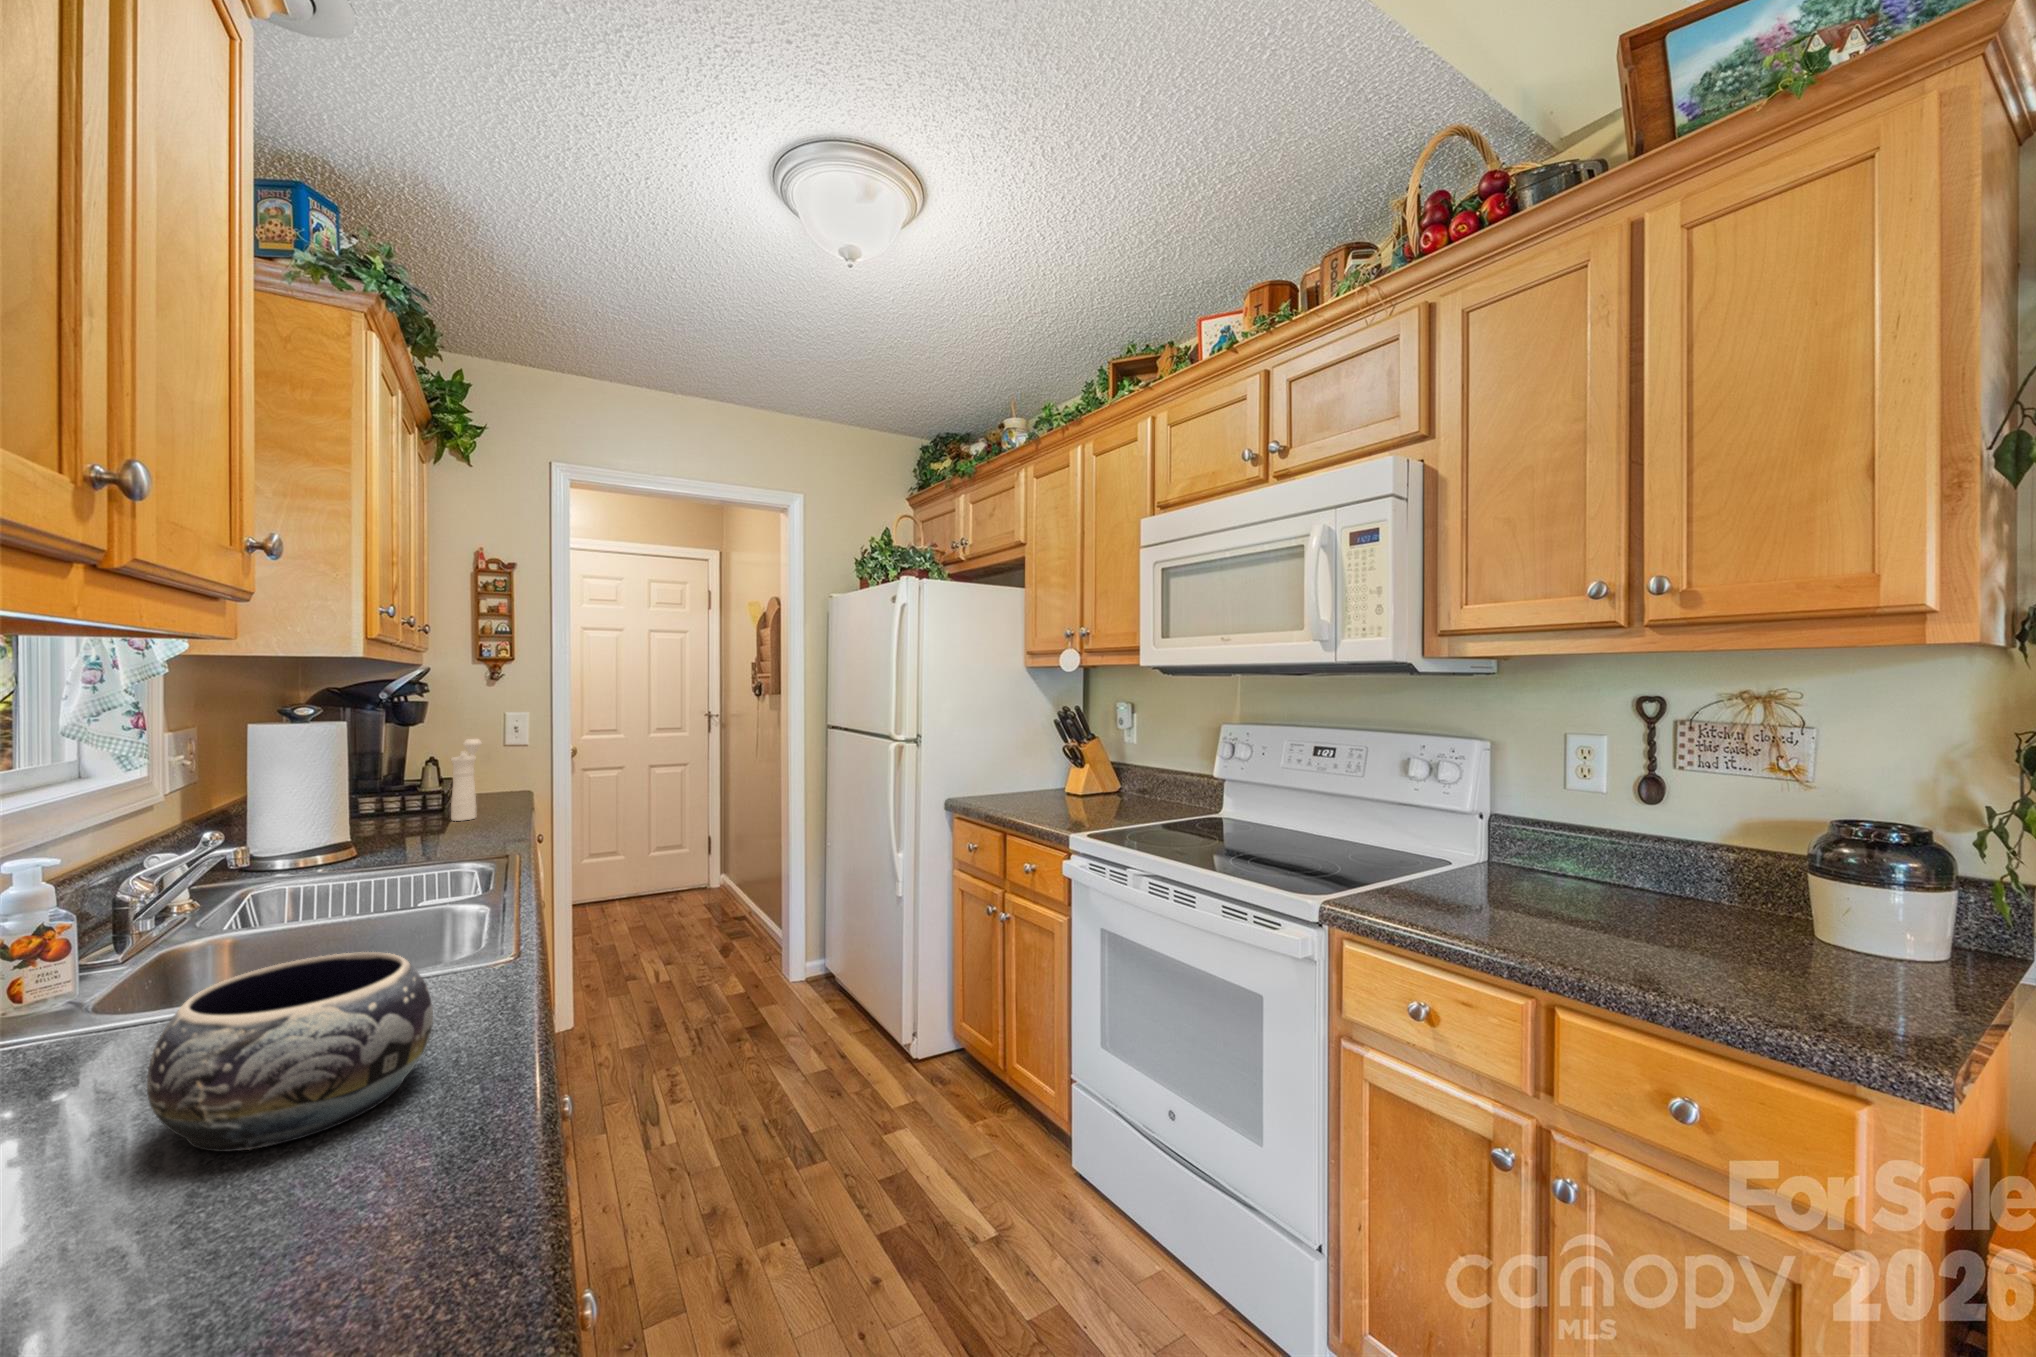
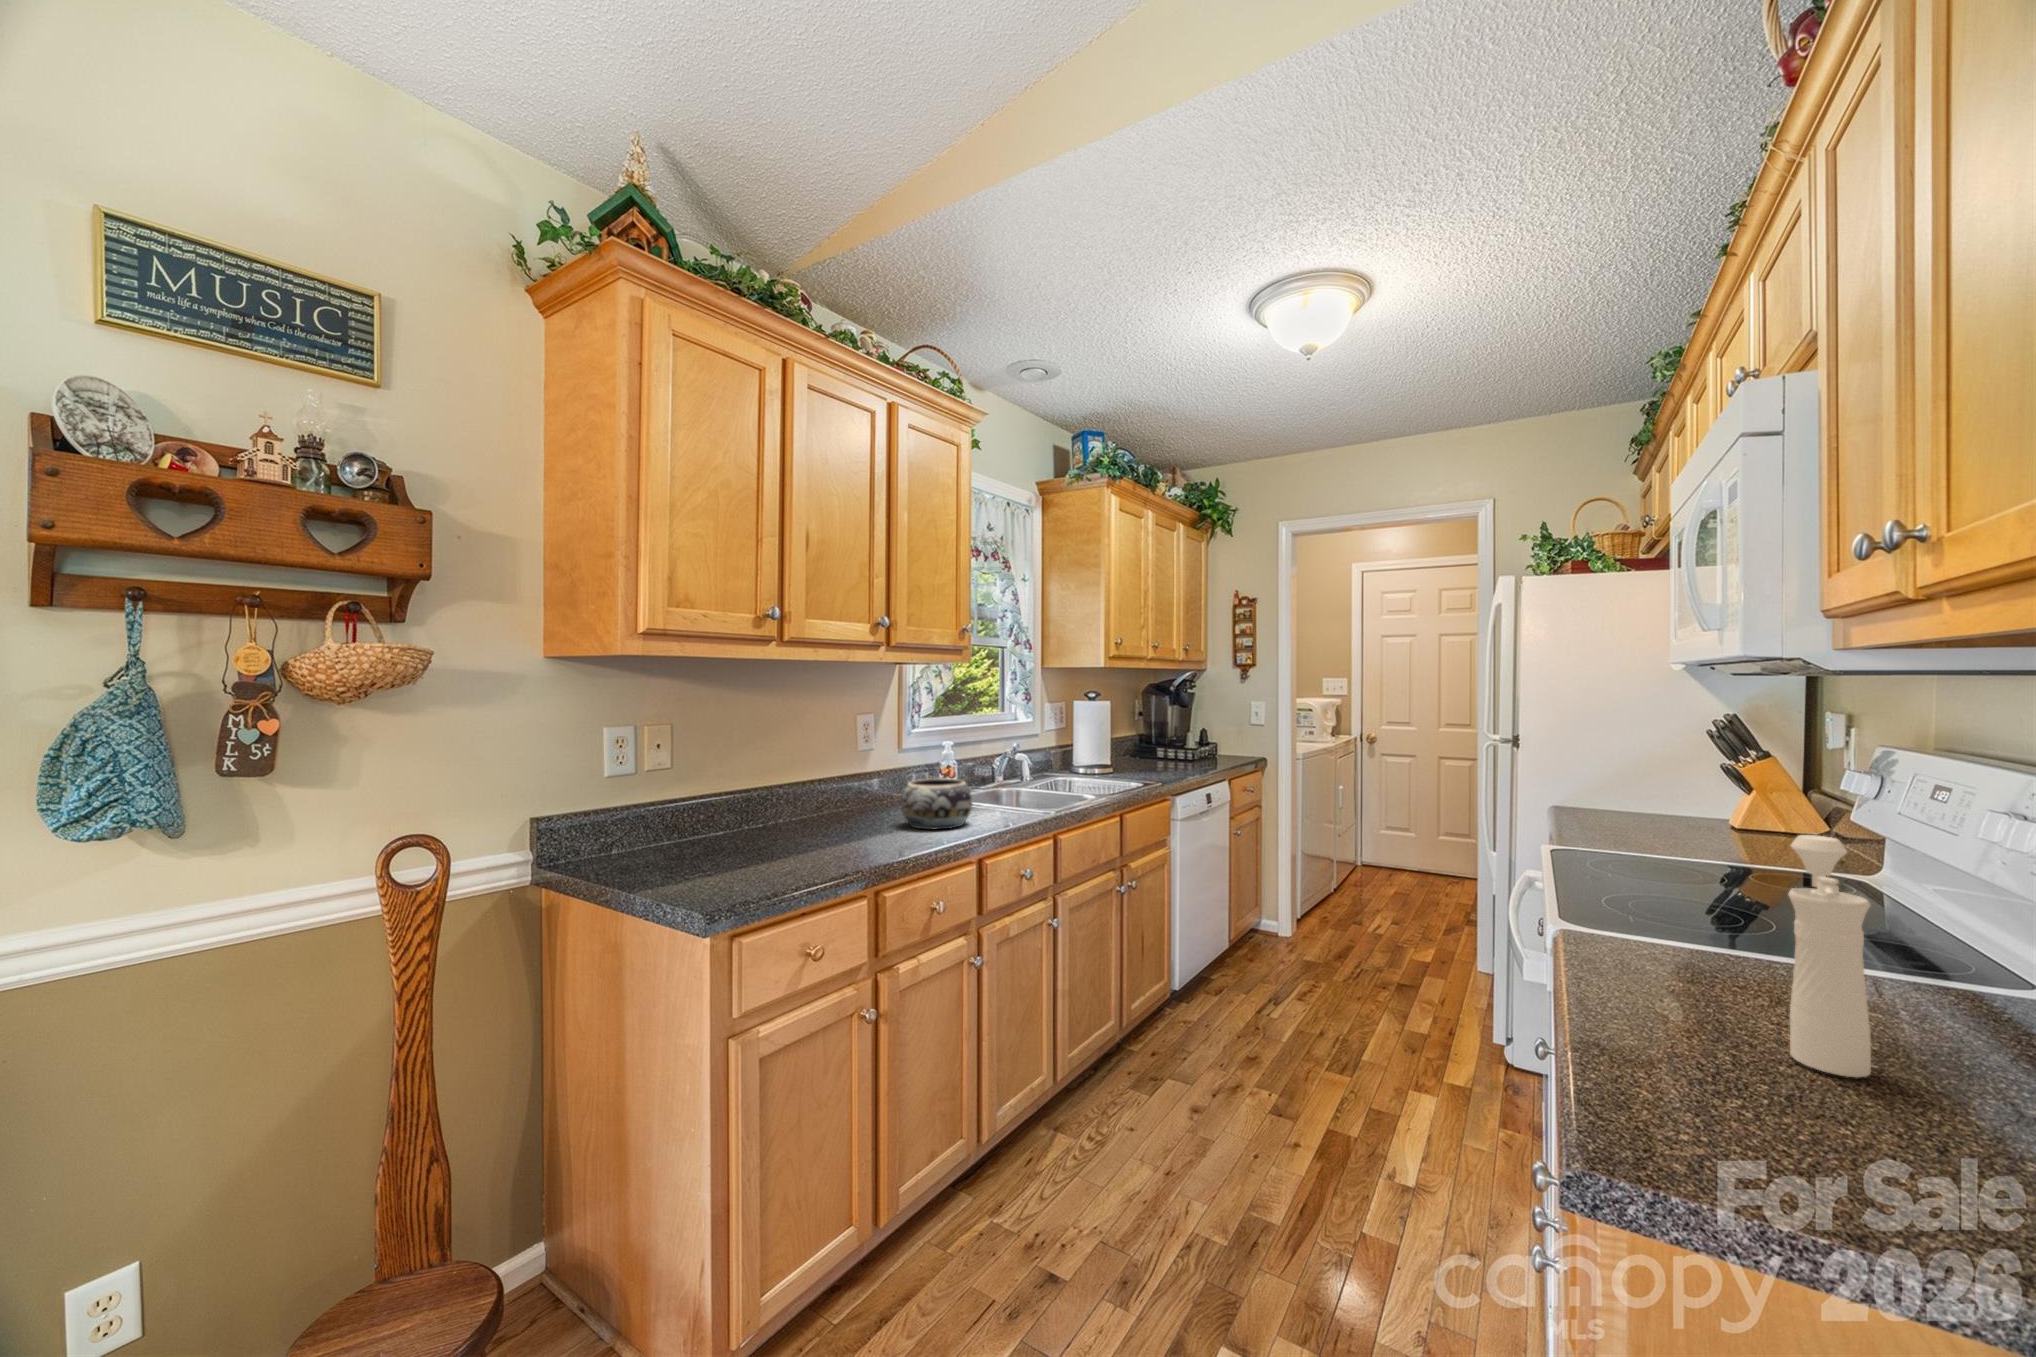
pepper mill: present [451,739,481,821] -> present [1788,835,1871,1077]

